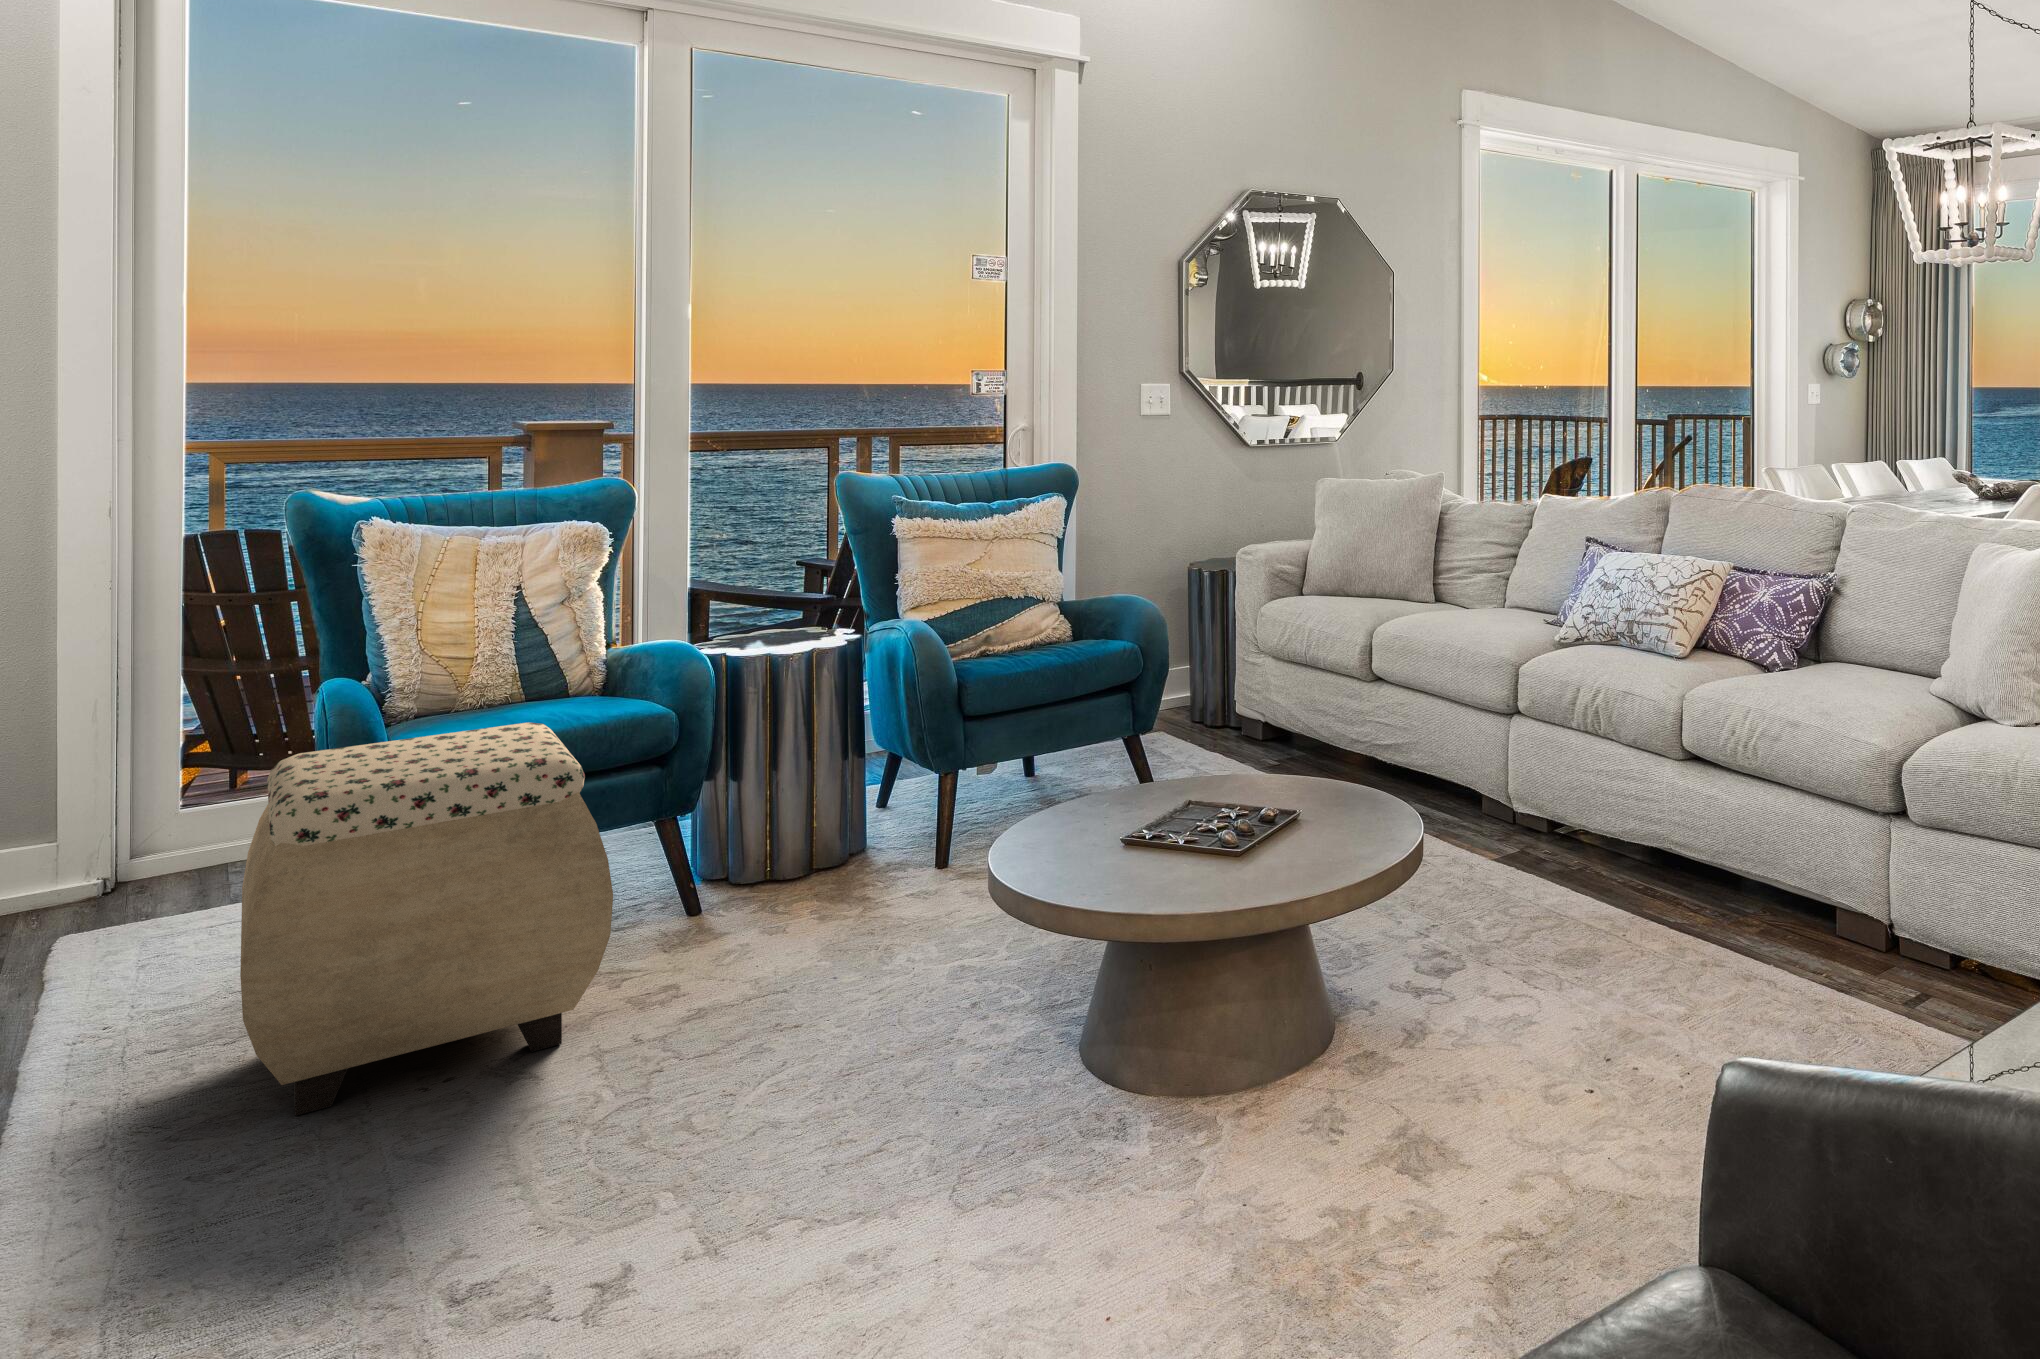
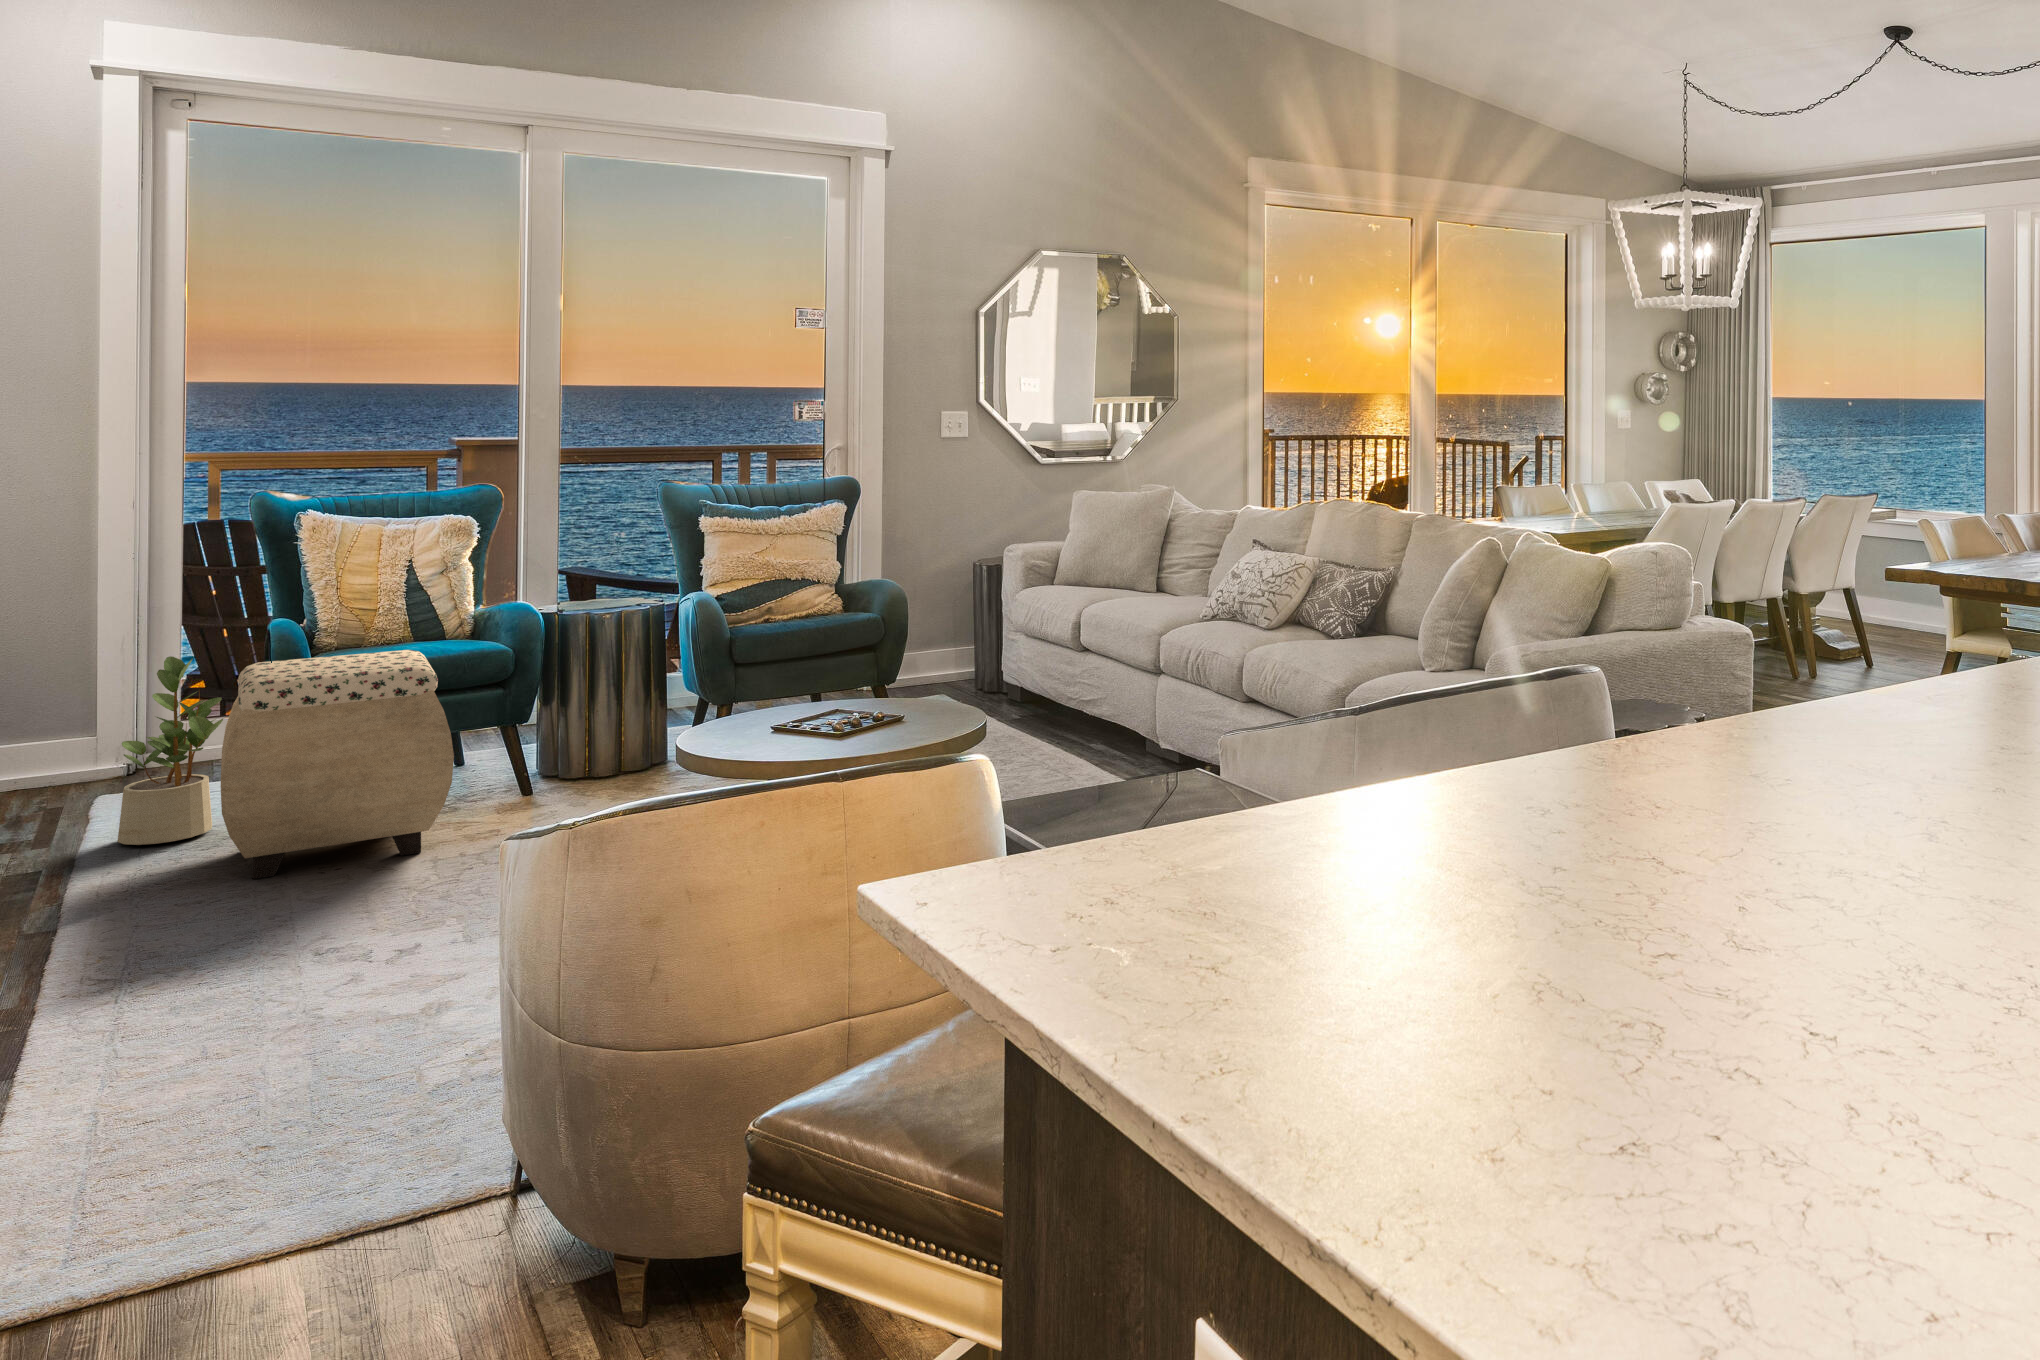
potted plant: none [75,744,244,1042] -> present [118,656,223,845]

